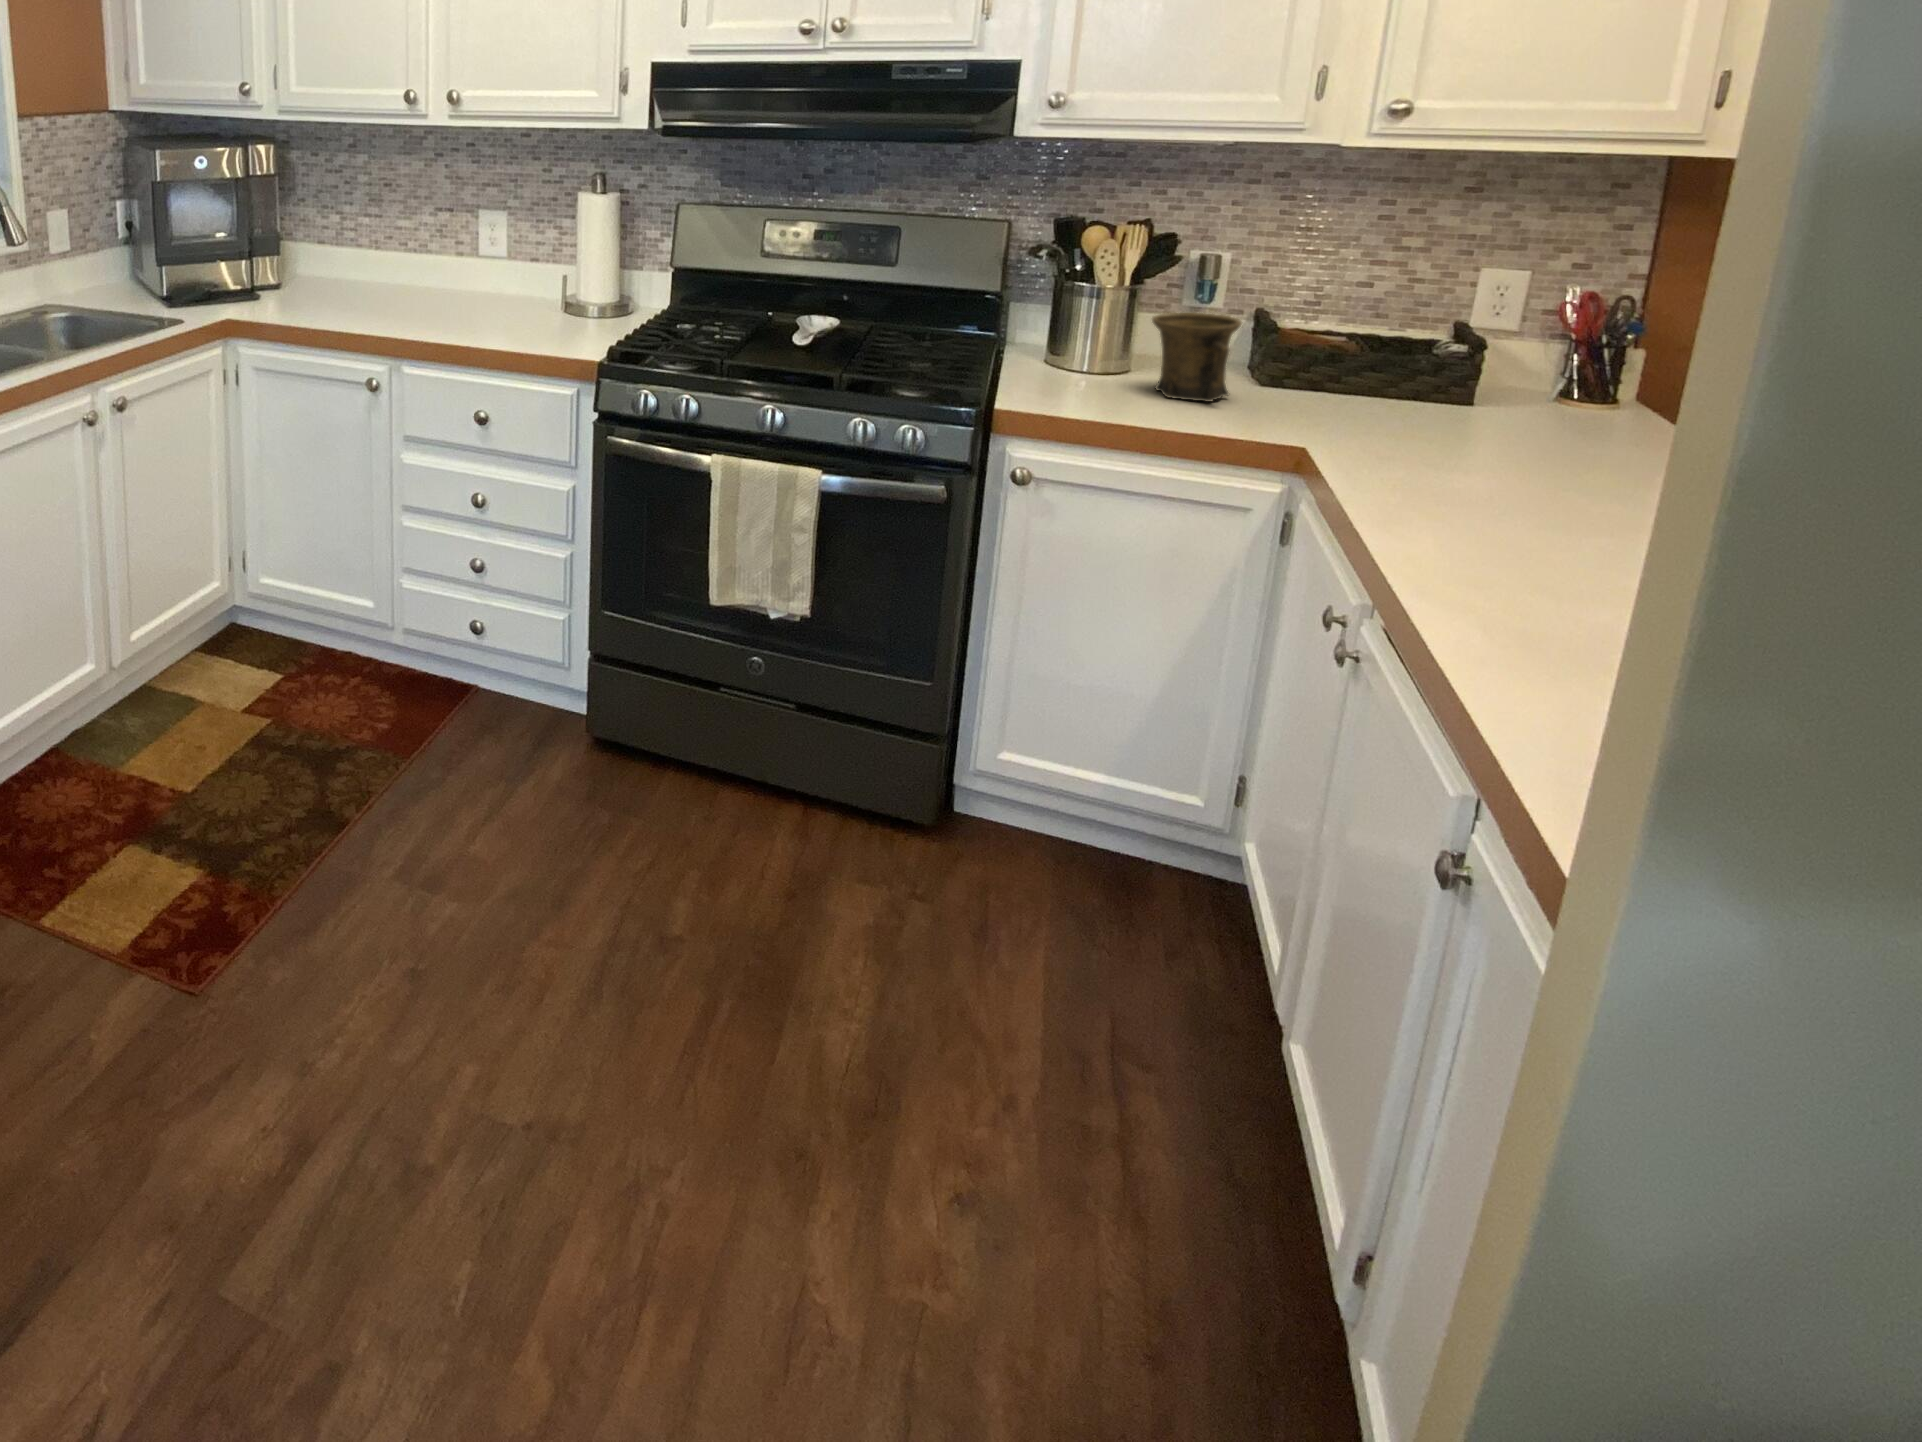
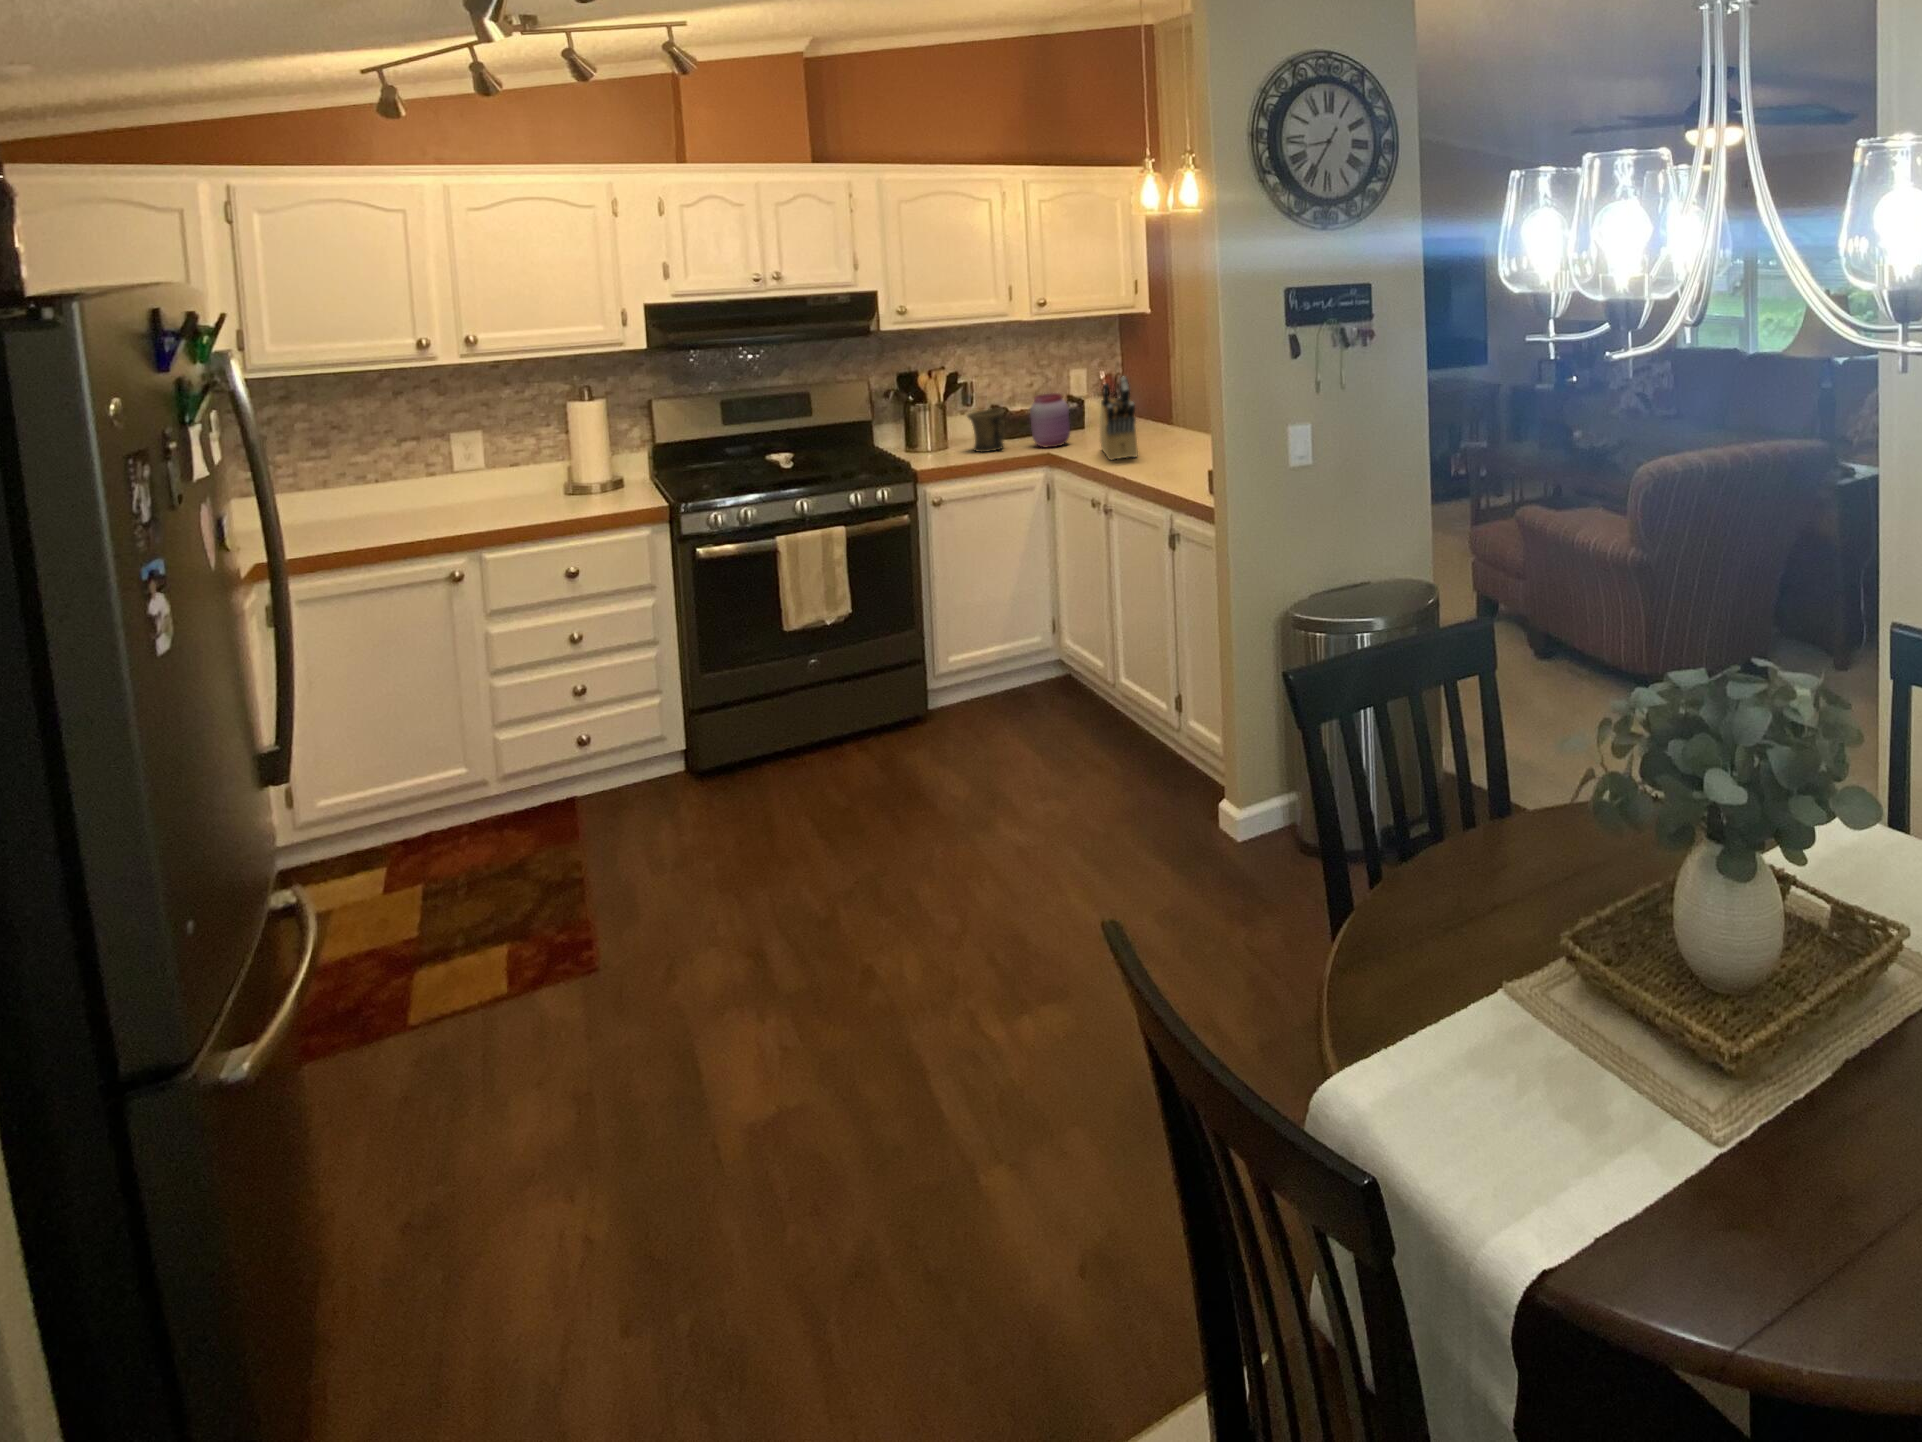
jar: none [1295,307,1407,429] -> present [1030,393,1070,448]
knife block: none [1450,311,1576,530] -> present [1100,377,1138,460]

